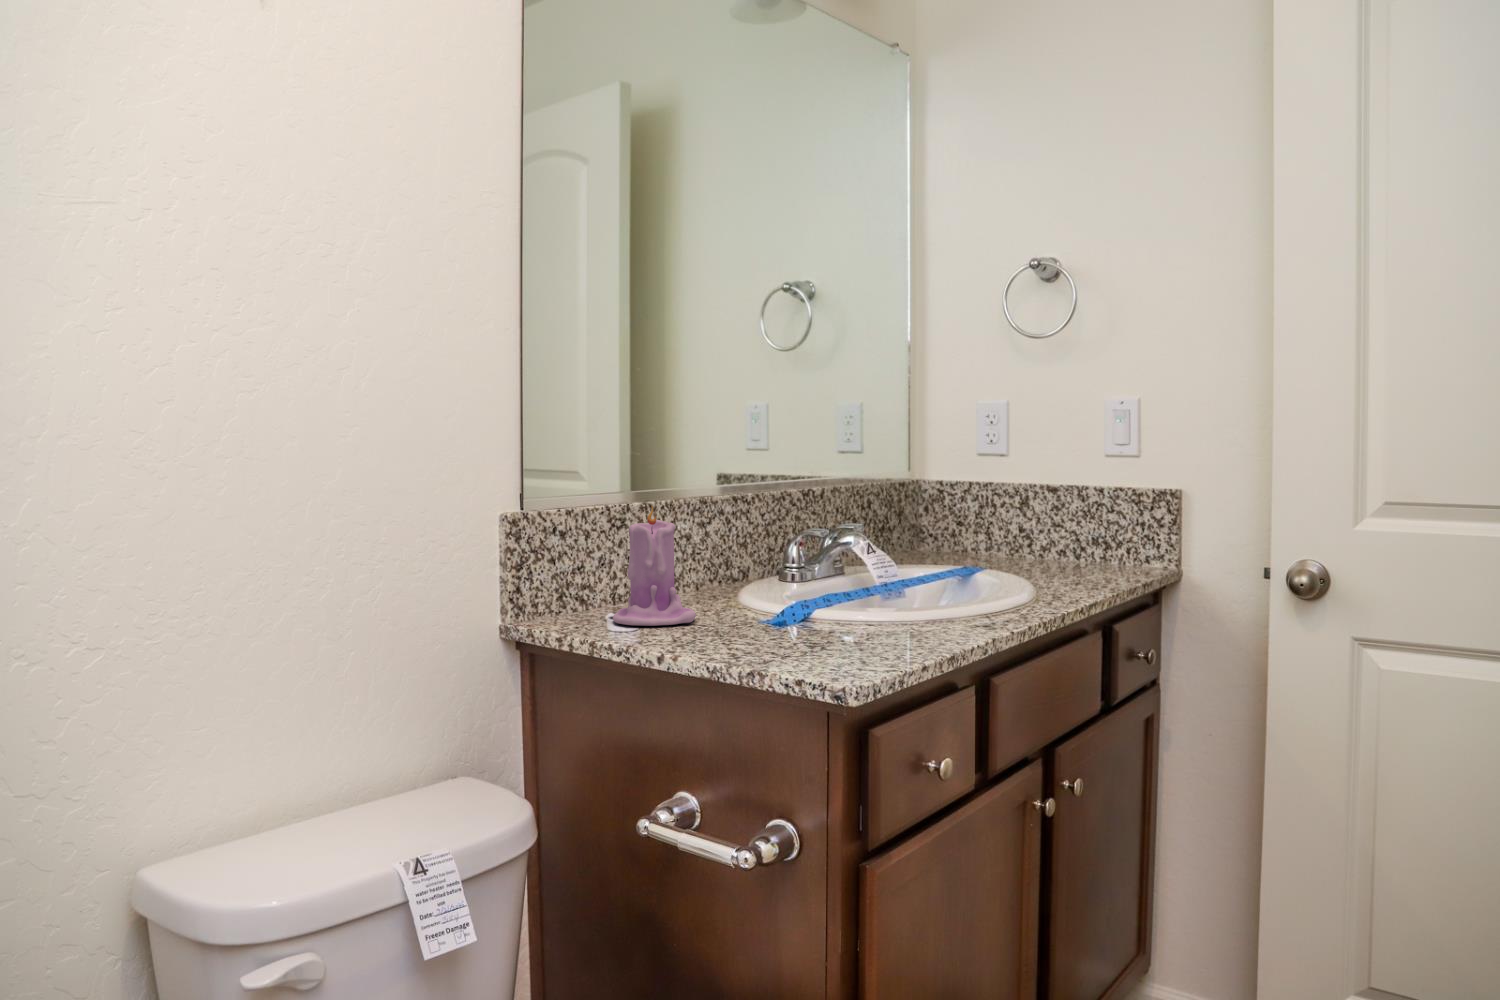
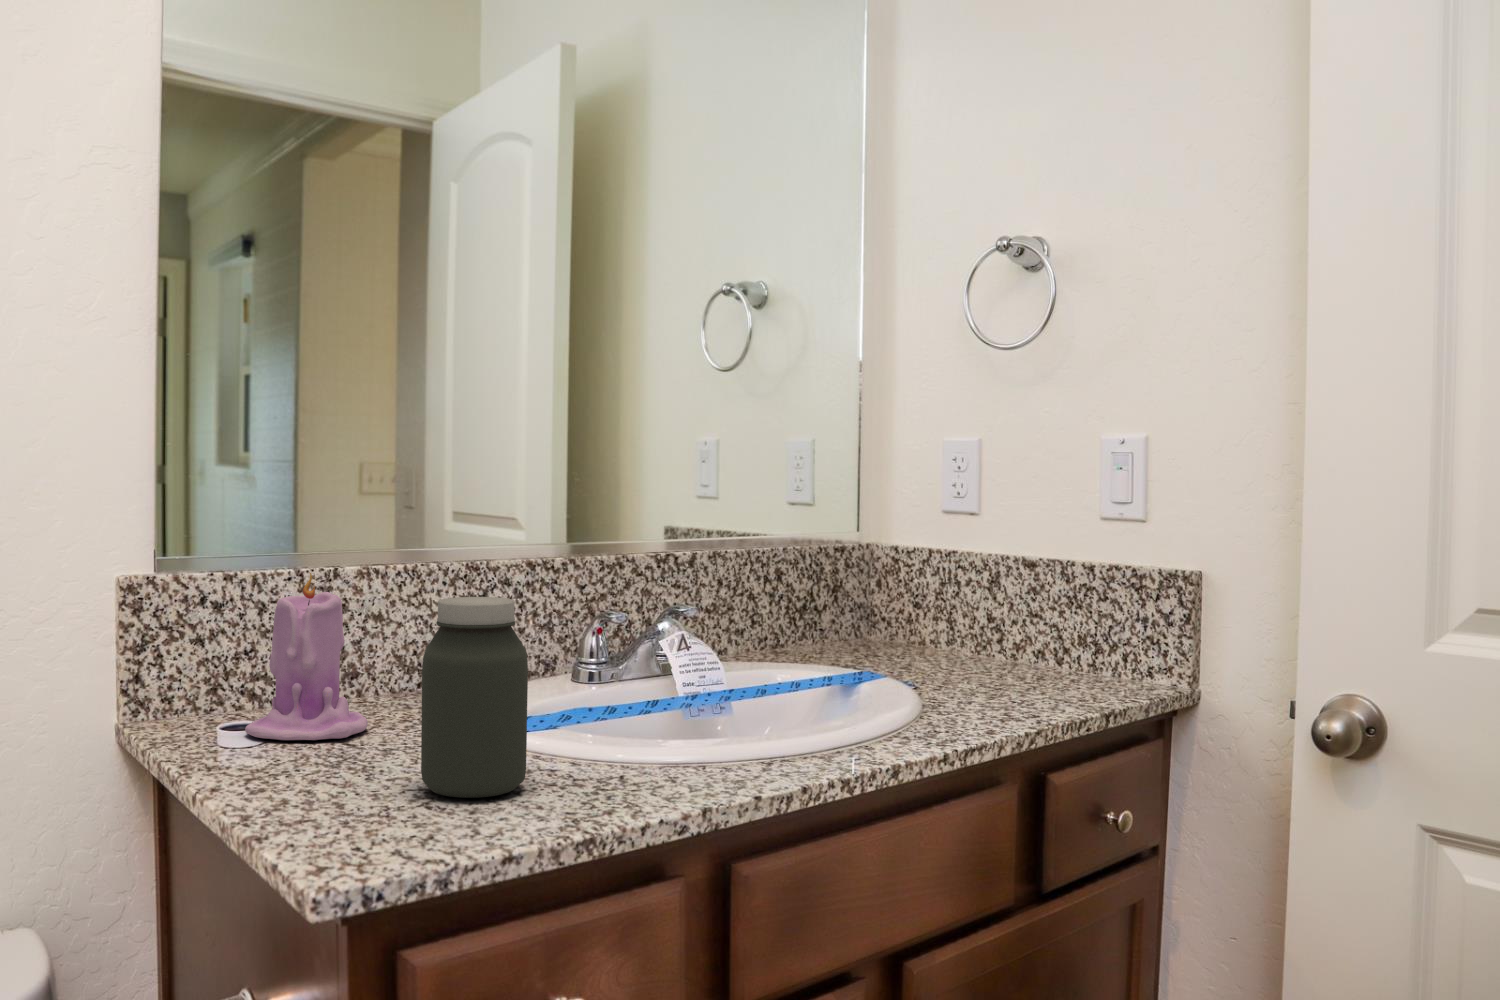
jar: none [802,514,875,651] -> present [421,597,528,798]

